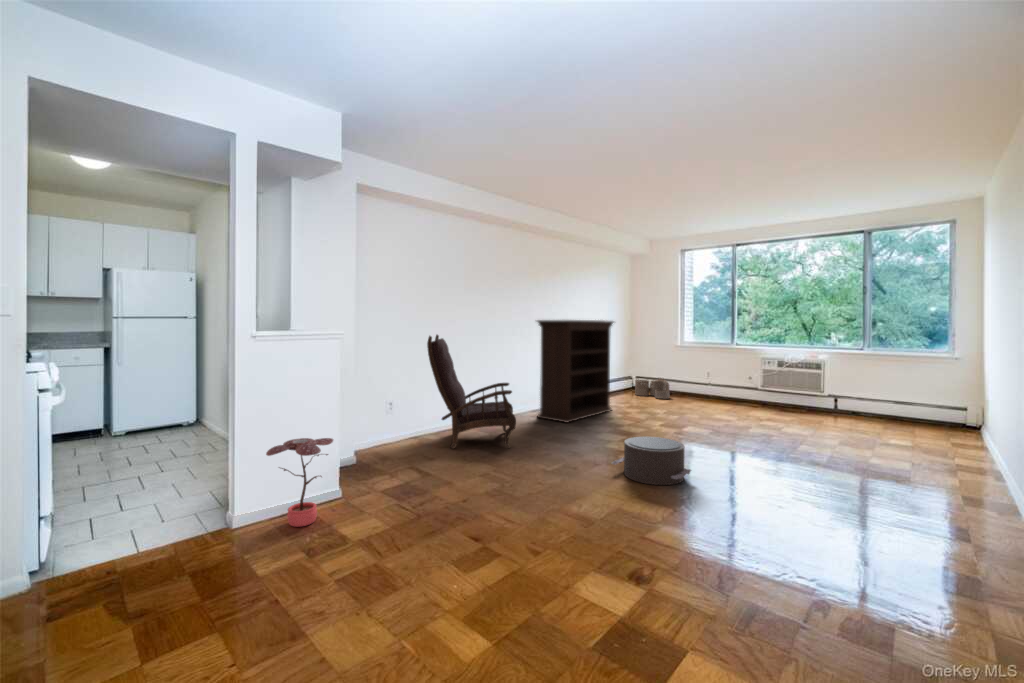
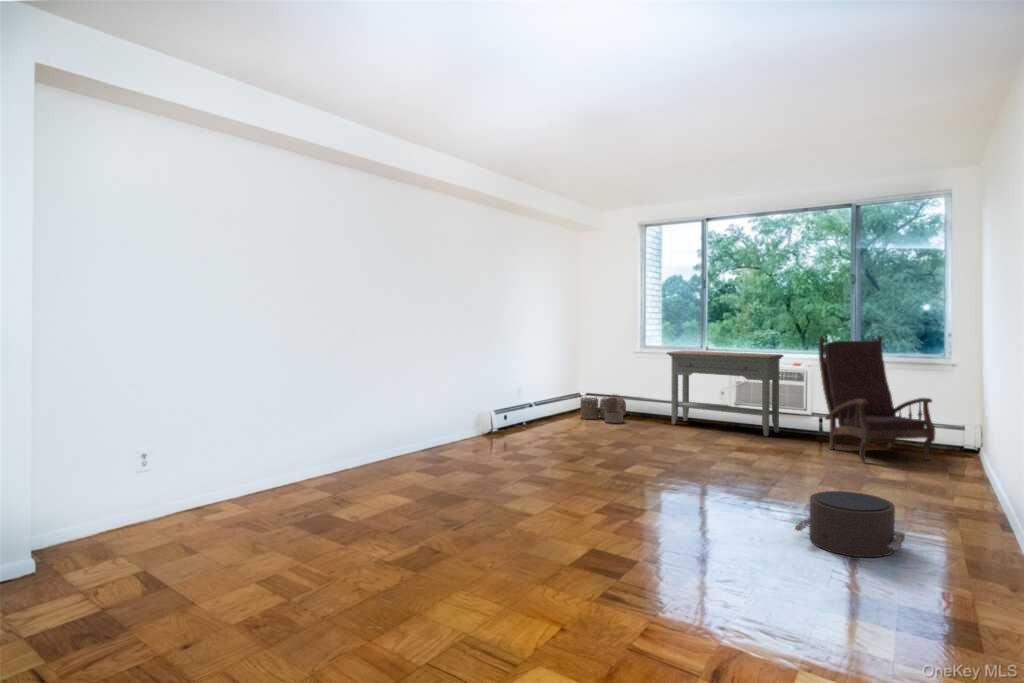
bookshelf: present [537,320,614,422] -> none [433,324,544,463]
armchair: present [427,335,516,448] -> present [818,336,935,462]
console table: none [705,345,804,411] -> present [667,350,783,436]
pouf: present [612,437,691,485] -> present [795,491,905,557]
potted plant: present [266,438,333,527] -> none [44,506,136,619]

